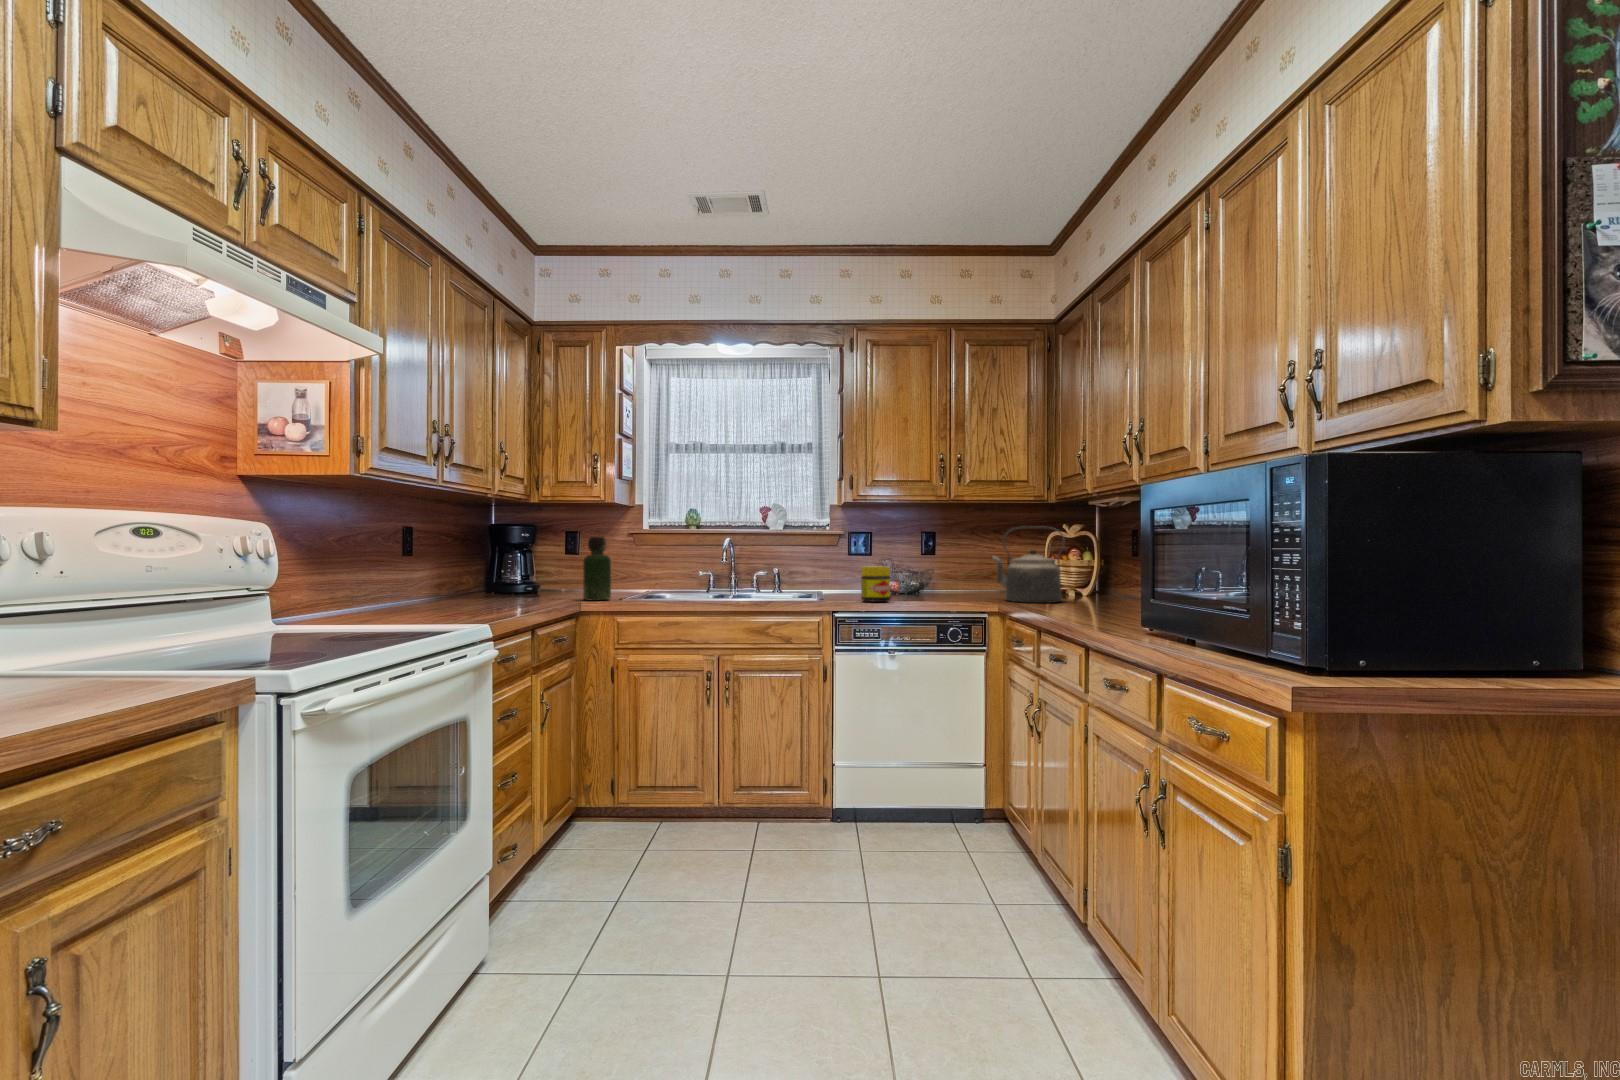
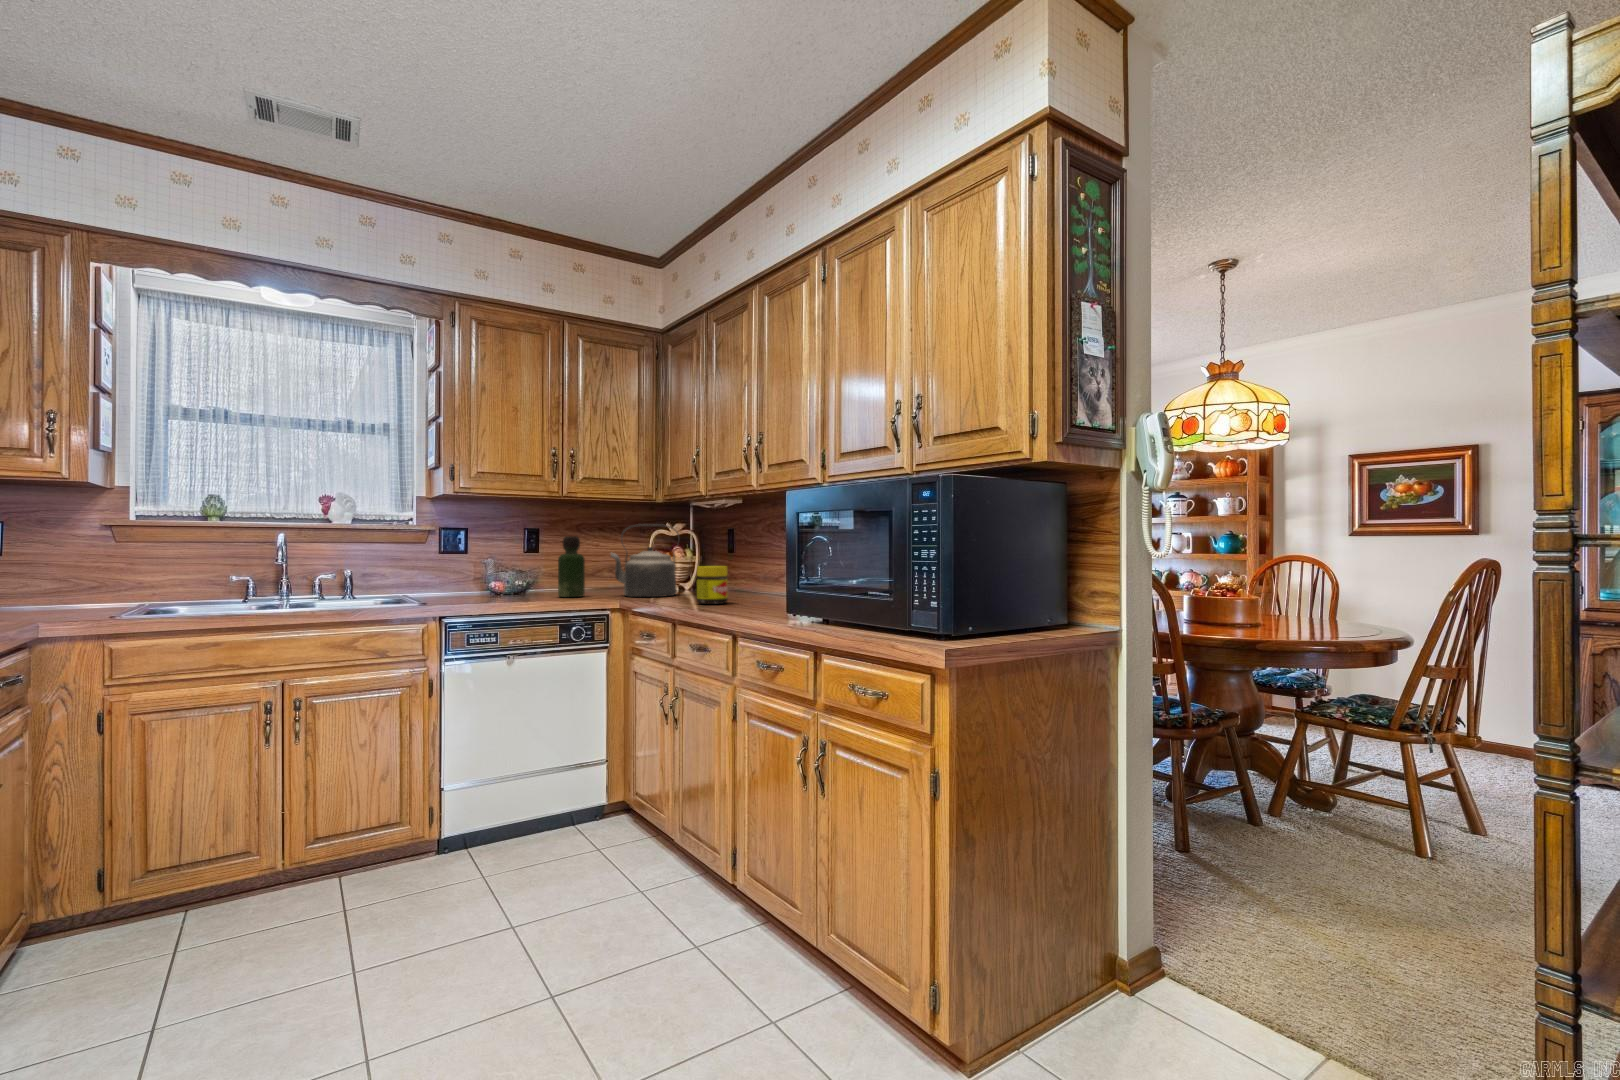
bottle: present [583,537,611,600] -> present [558,536,585,597]
jar: present [861,566,890,602] -> present [697,566,728,604]

